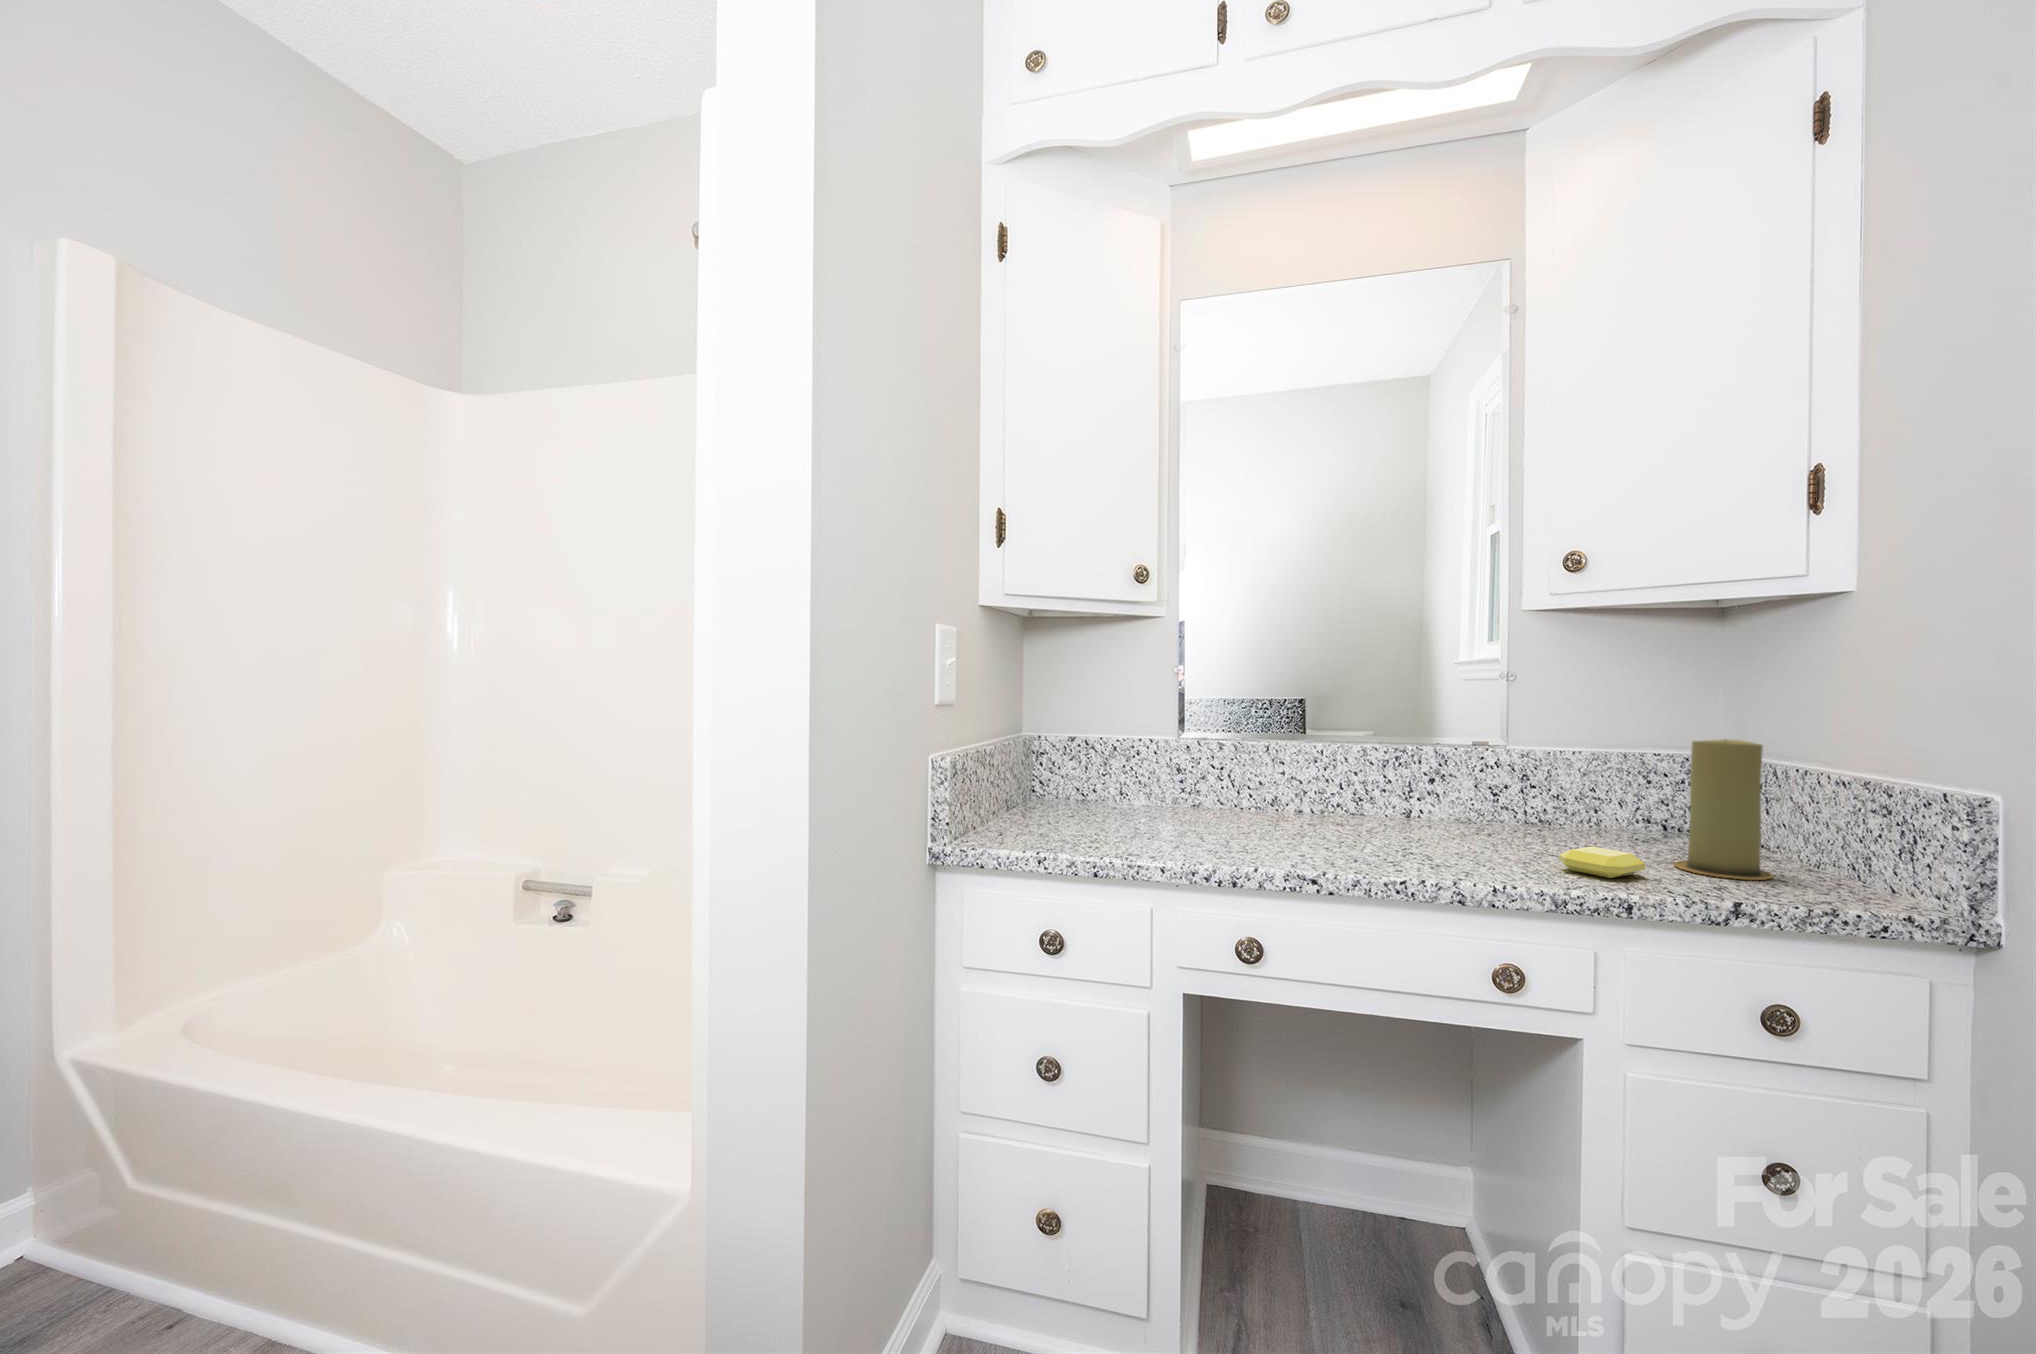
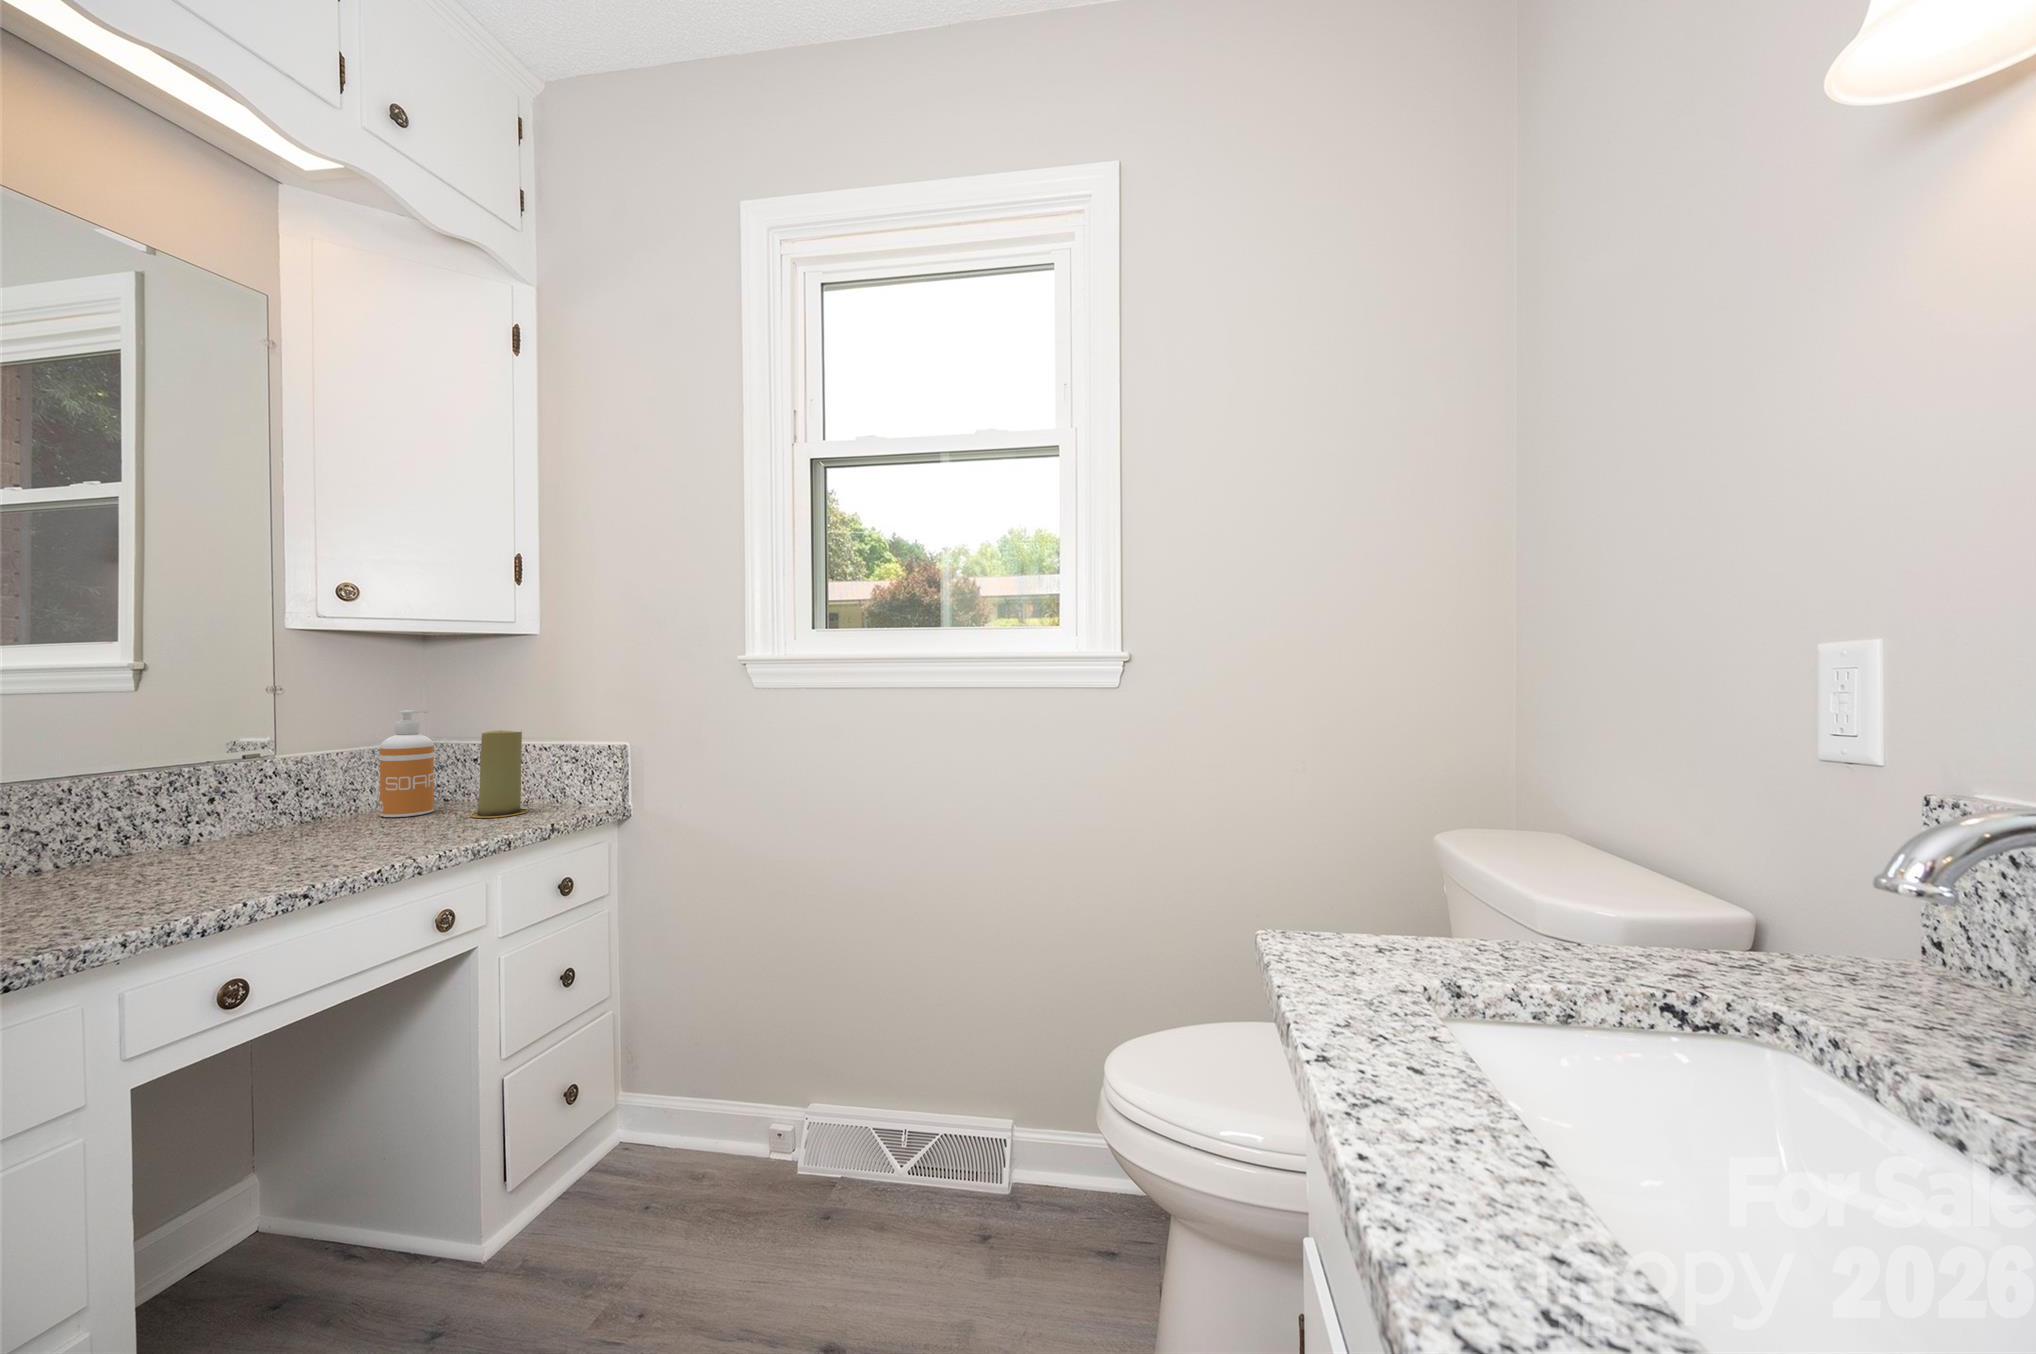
soap dispenser: none [1603,703,1673,847] -> present [380,710,434,817]
soap bar: present [1559,846,1645,878] -> none [434,812,487,833]

